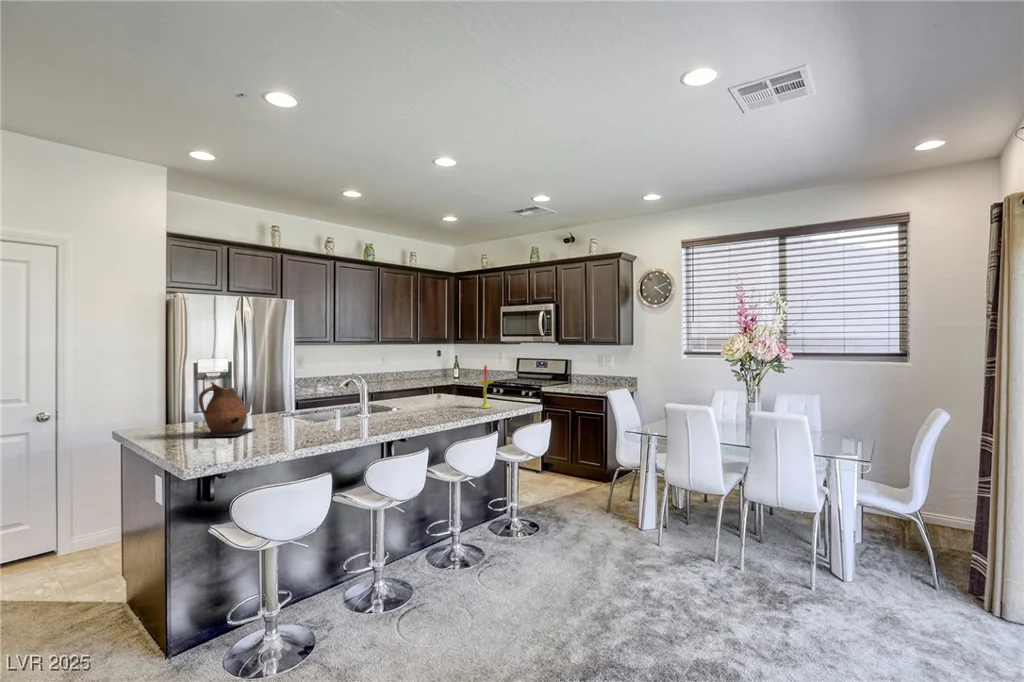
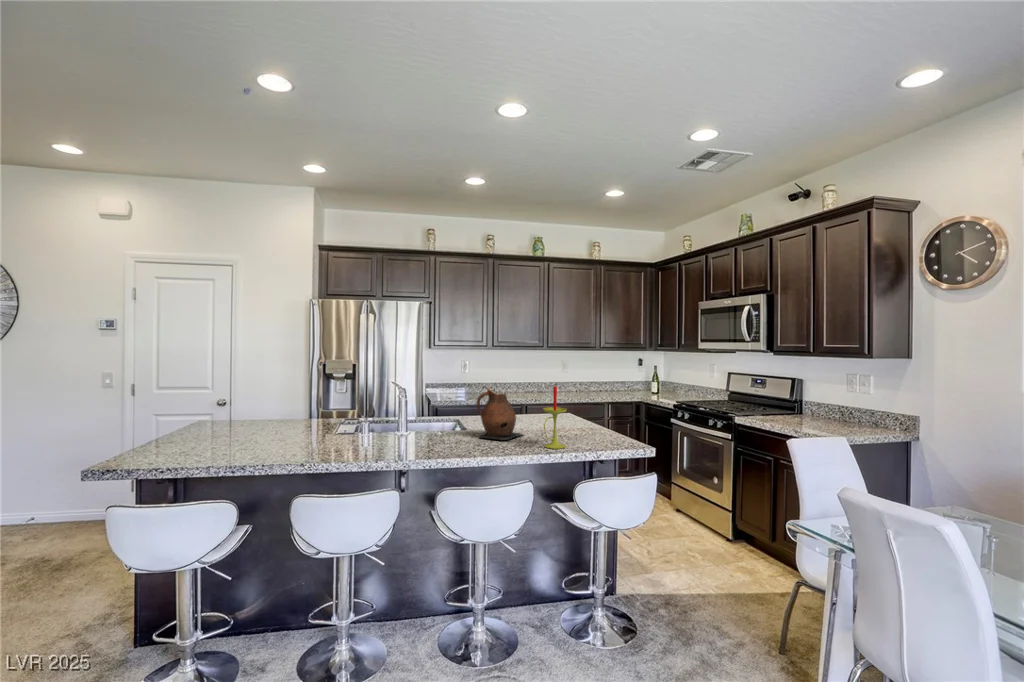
ceramic pitcher: present [199,382,255,437] -> present [477,387,523,440]

